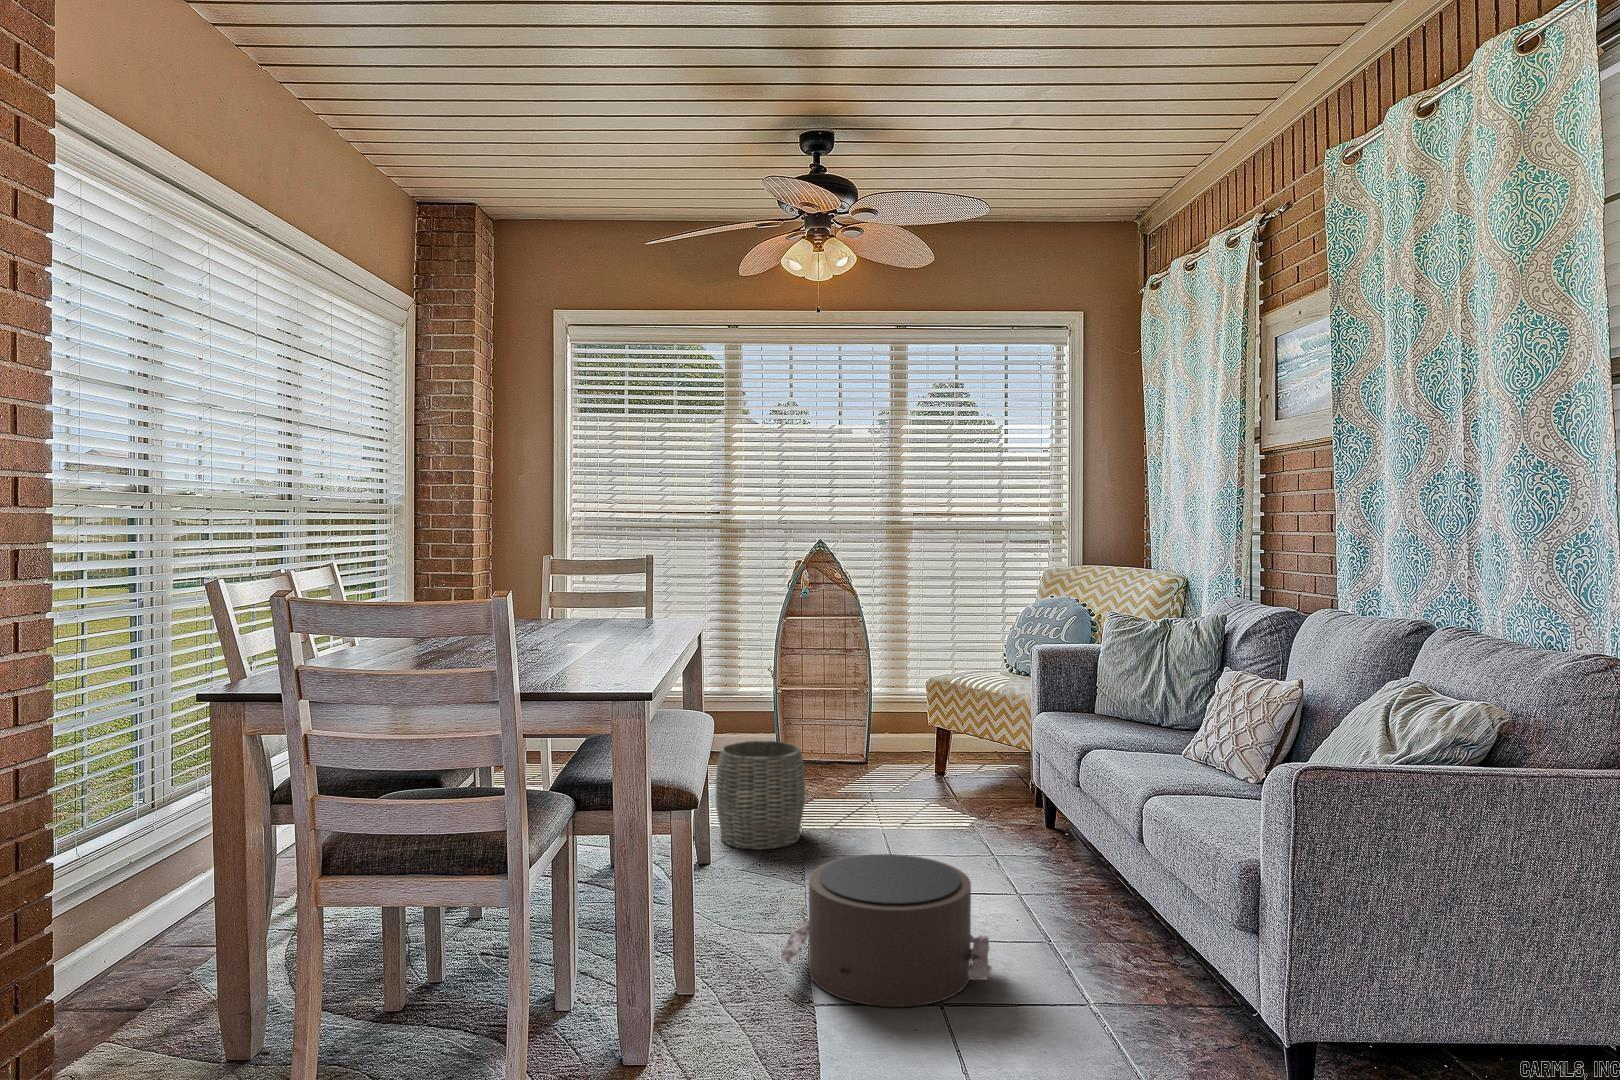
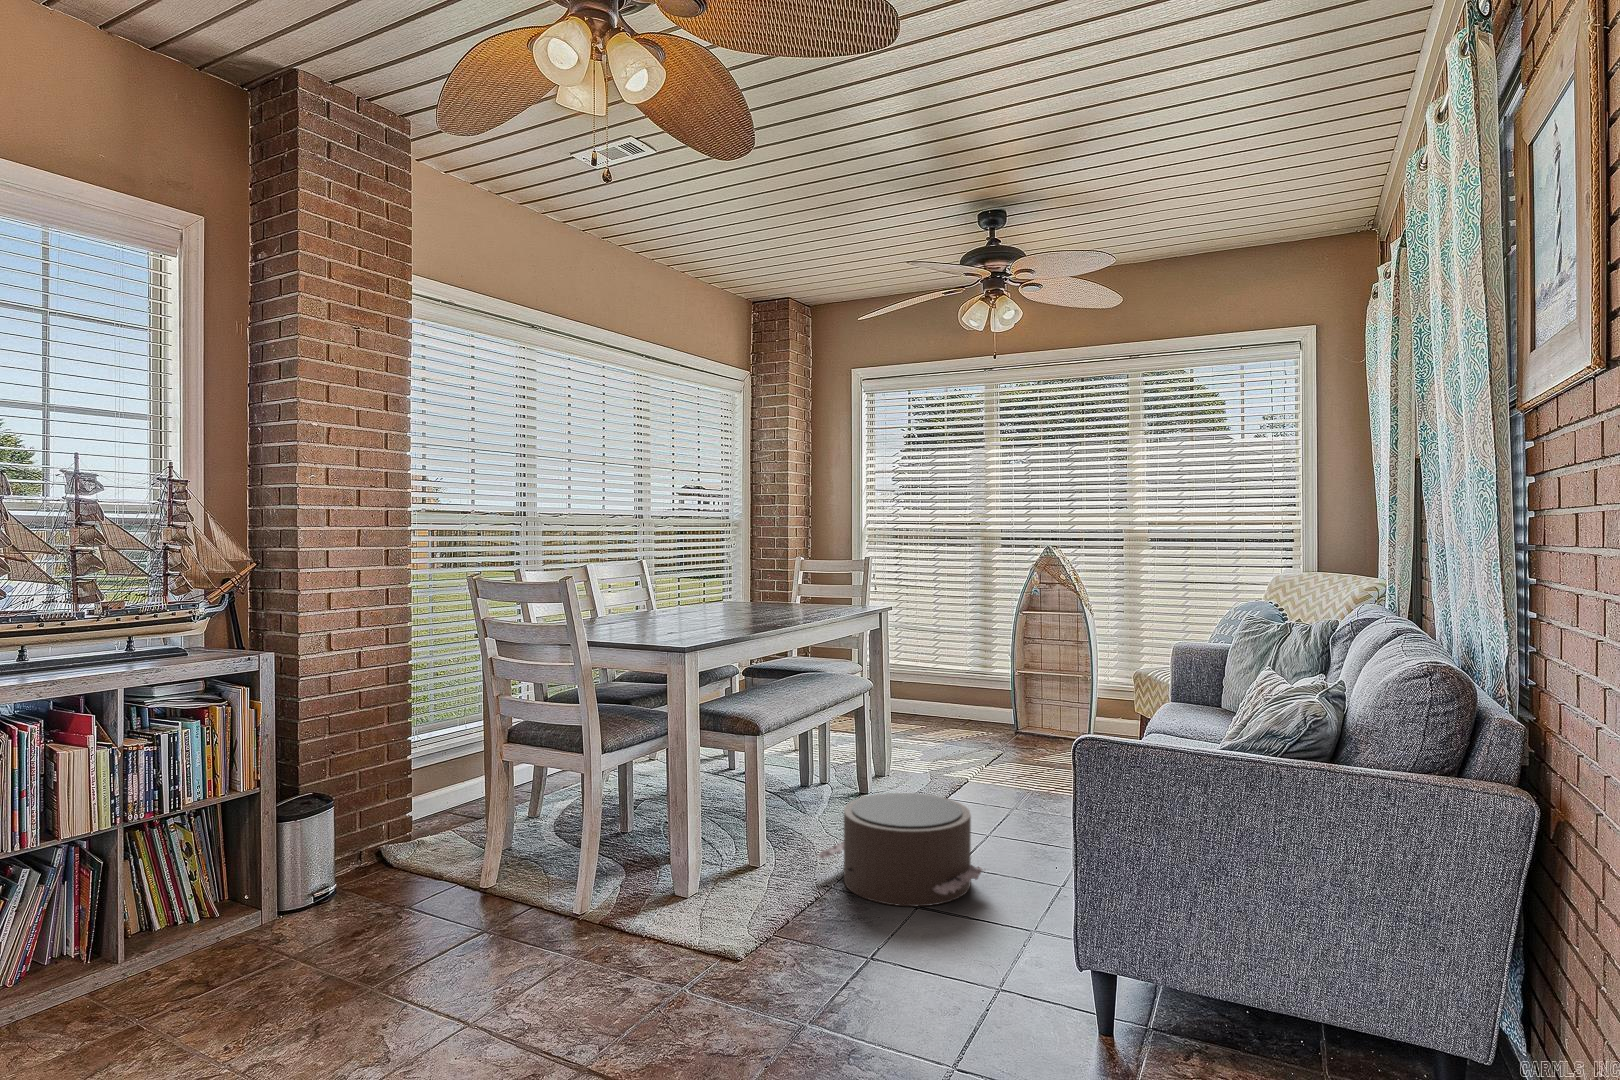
woven basket: present [716,741,805,850] -> none [887,707,959,793]

